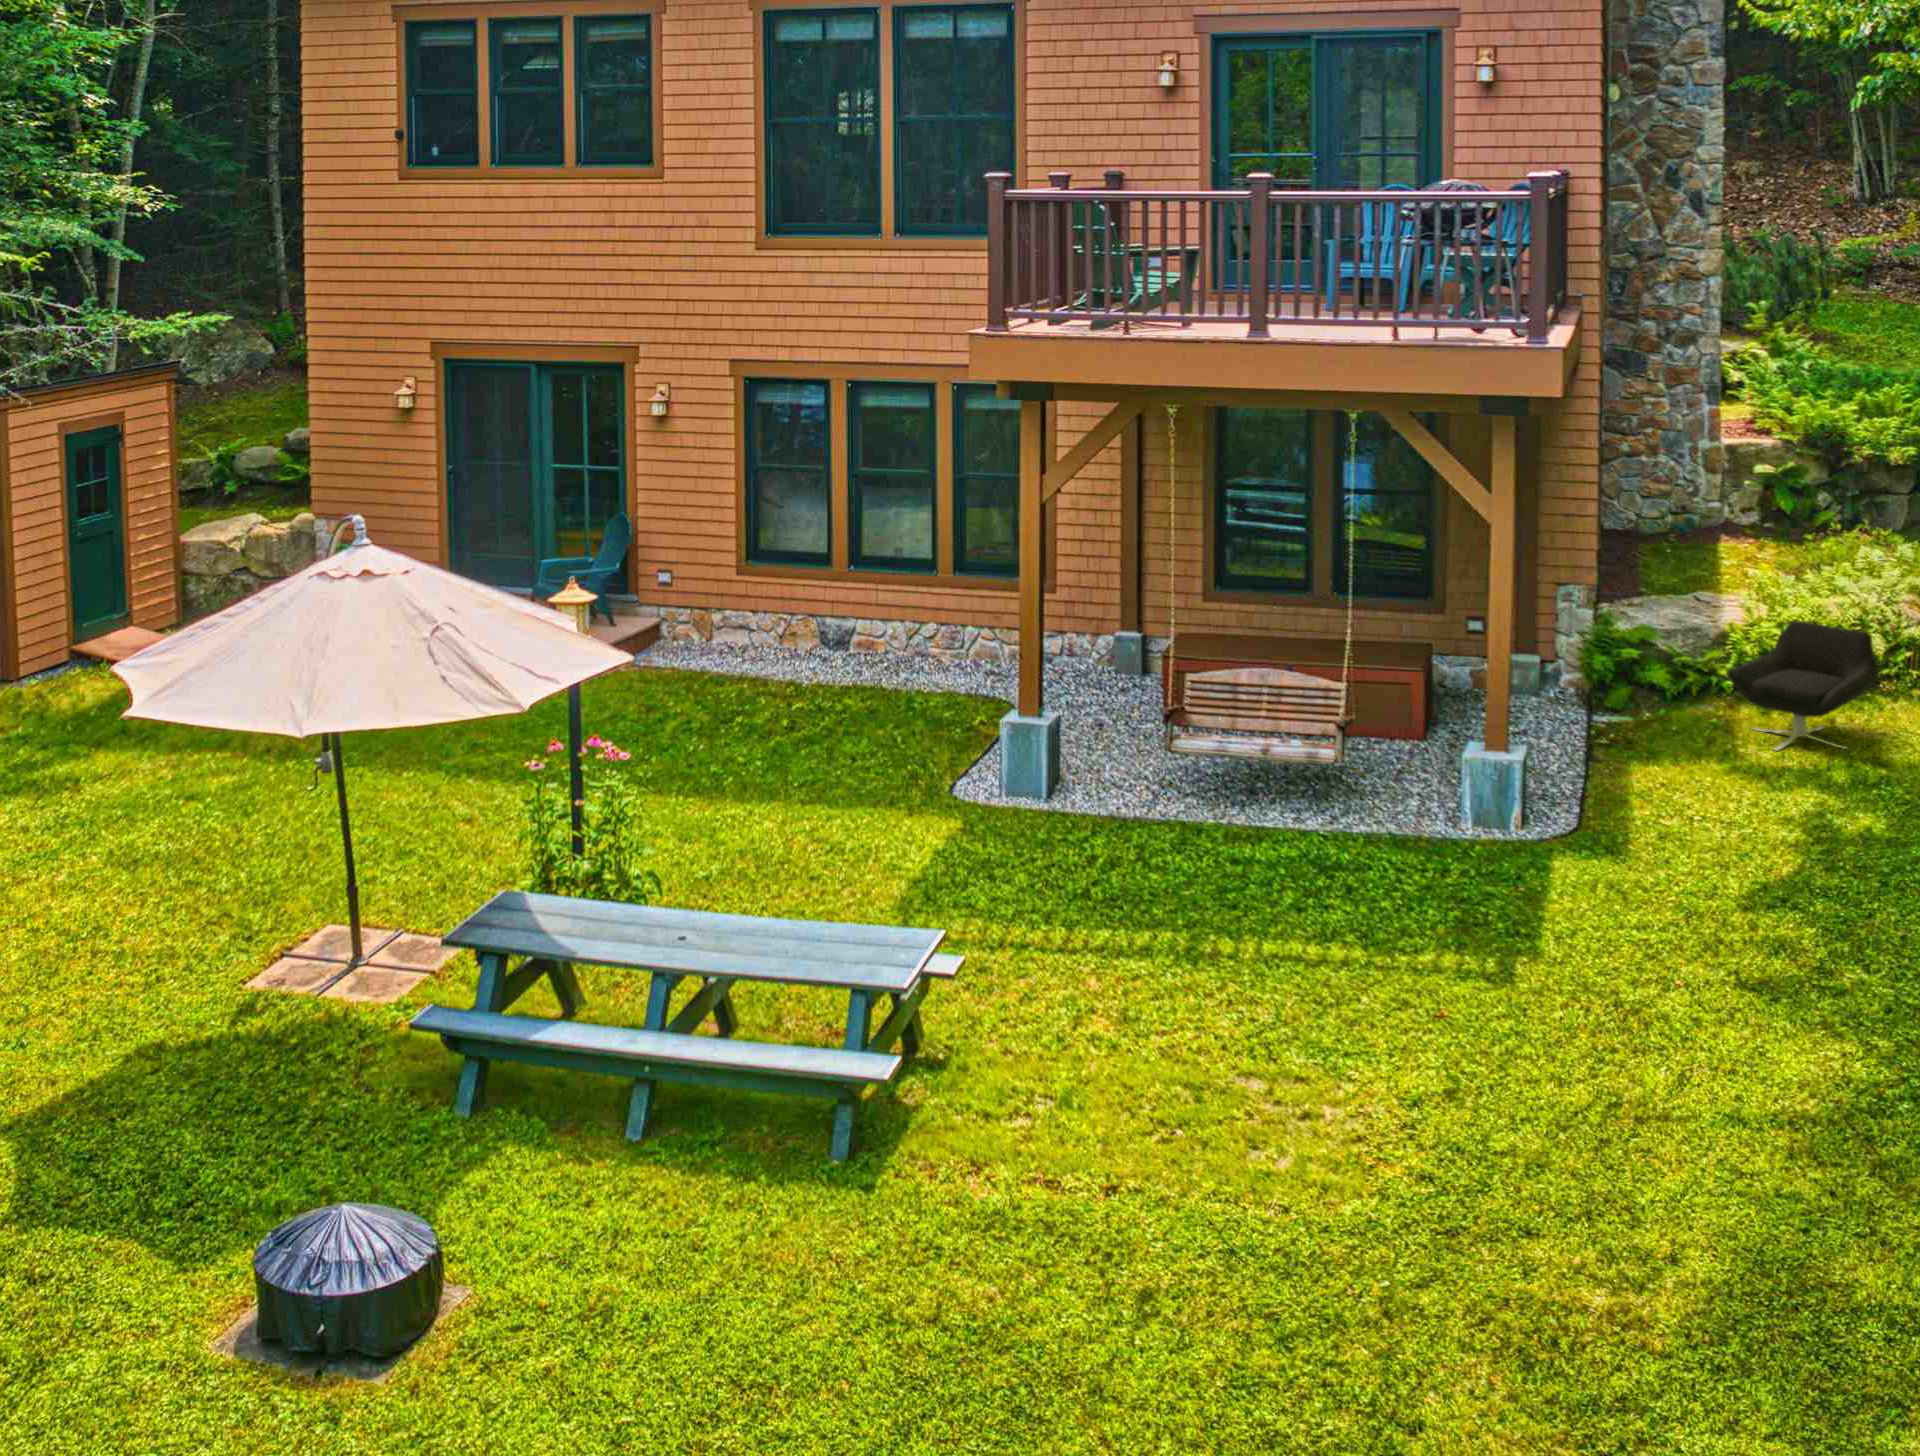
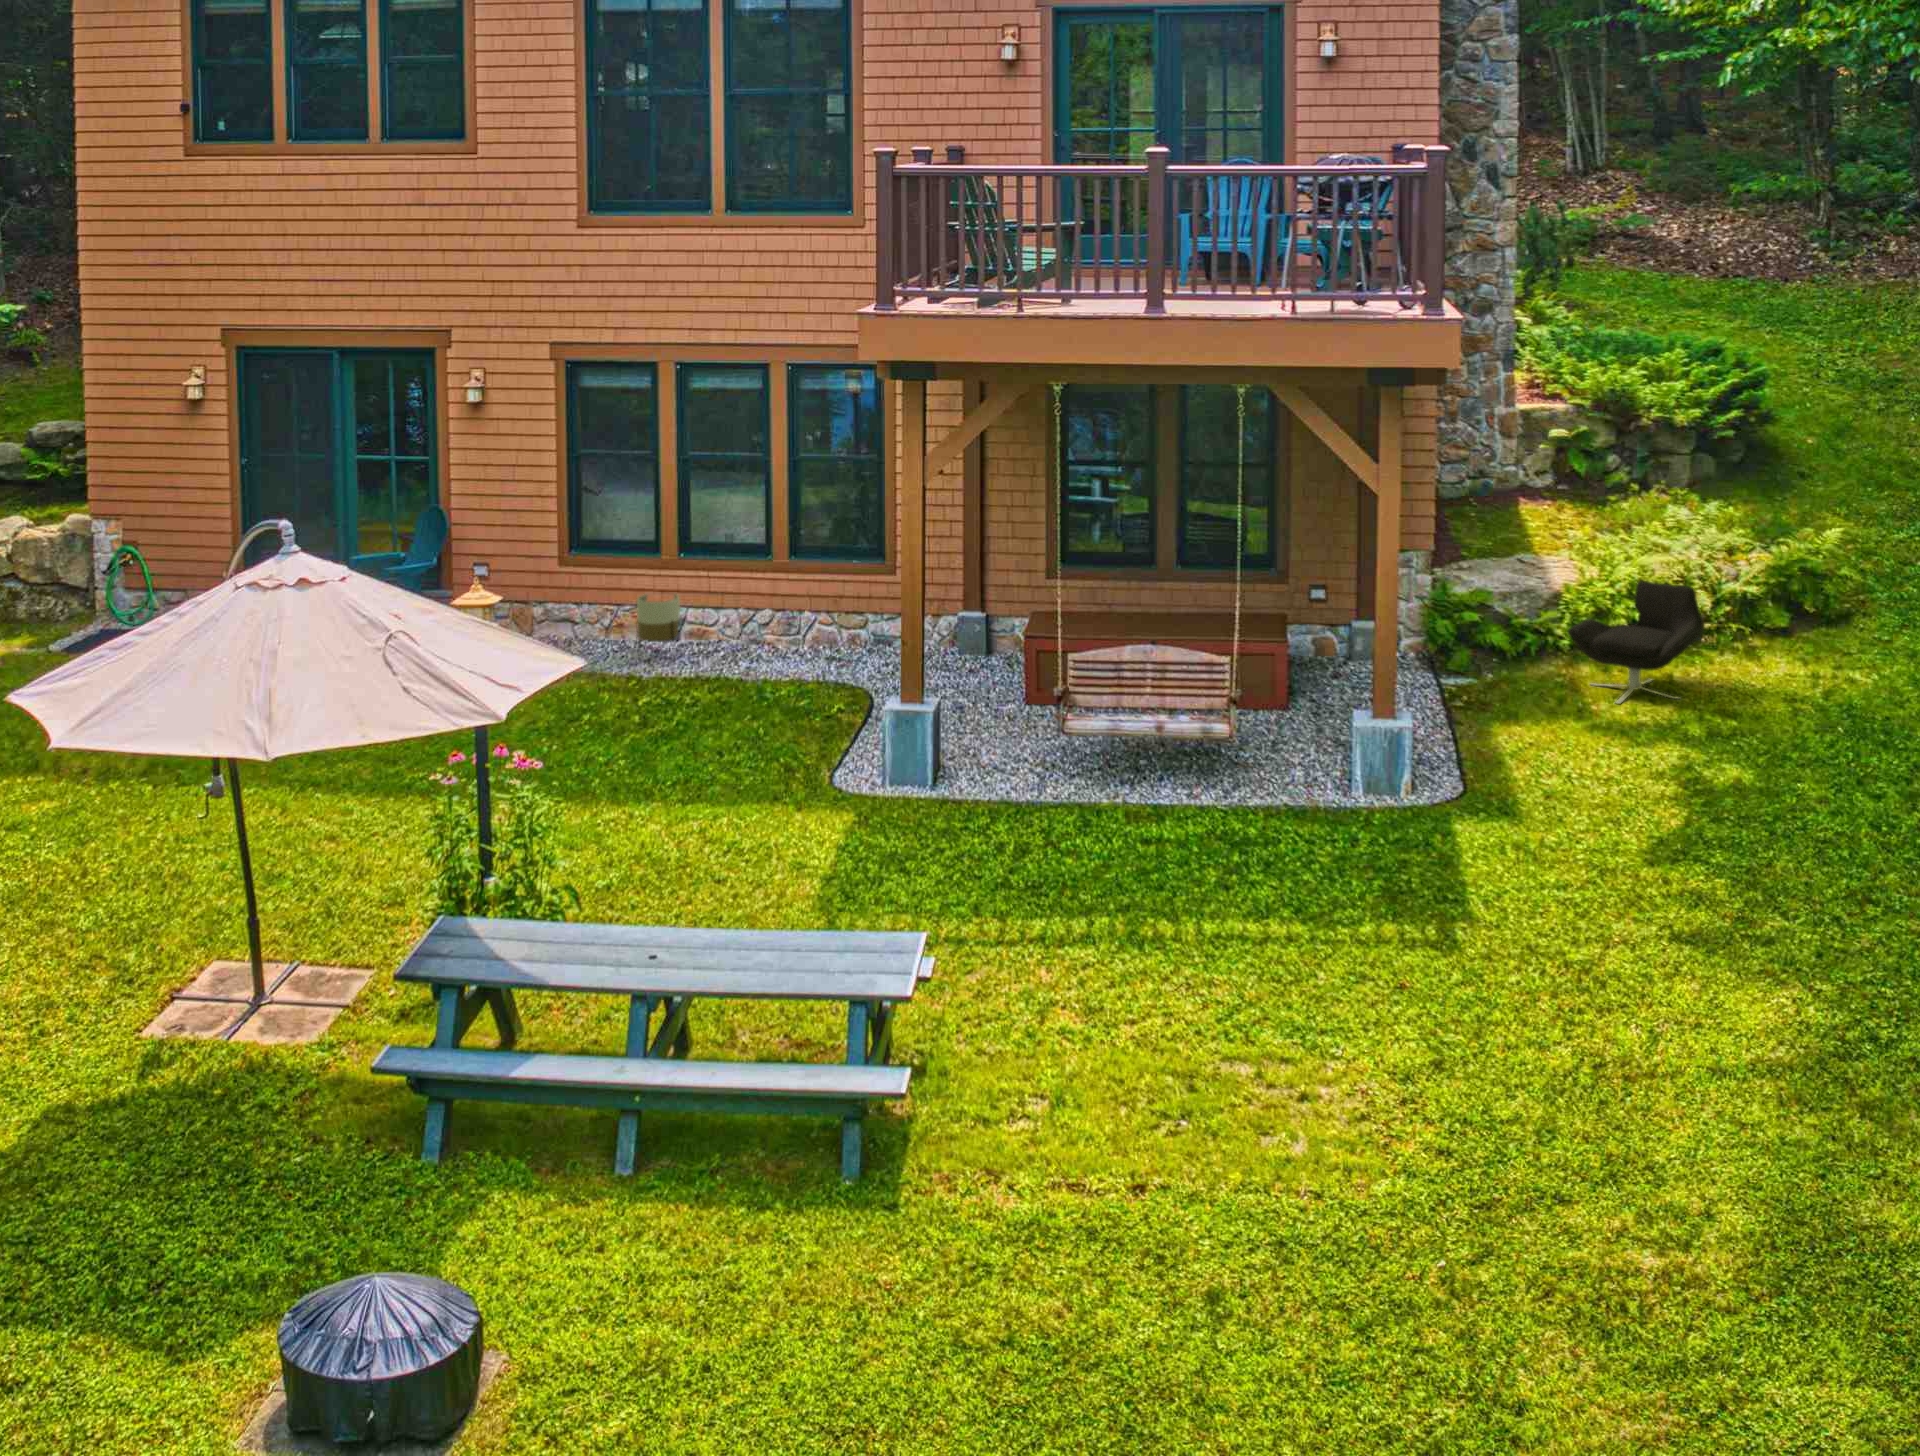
planter: none [797,600,840,667] -> present [636,594,680,642]

